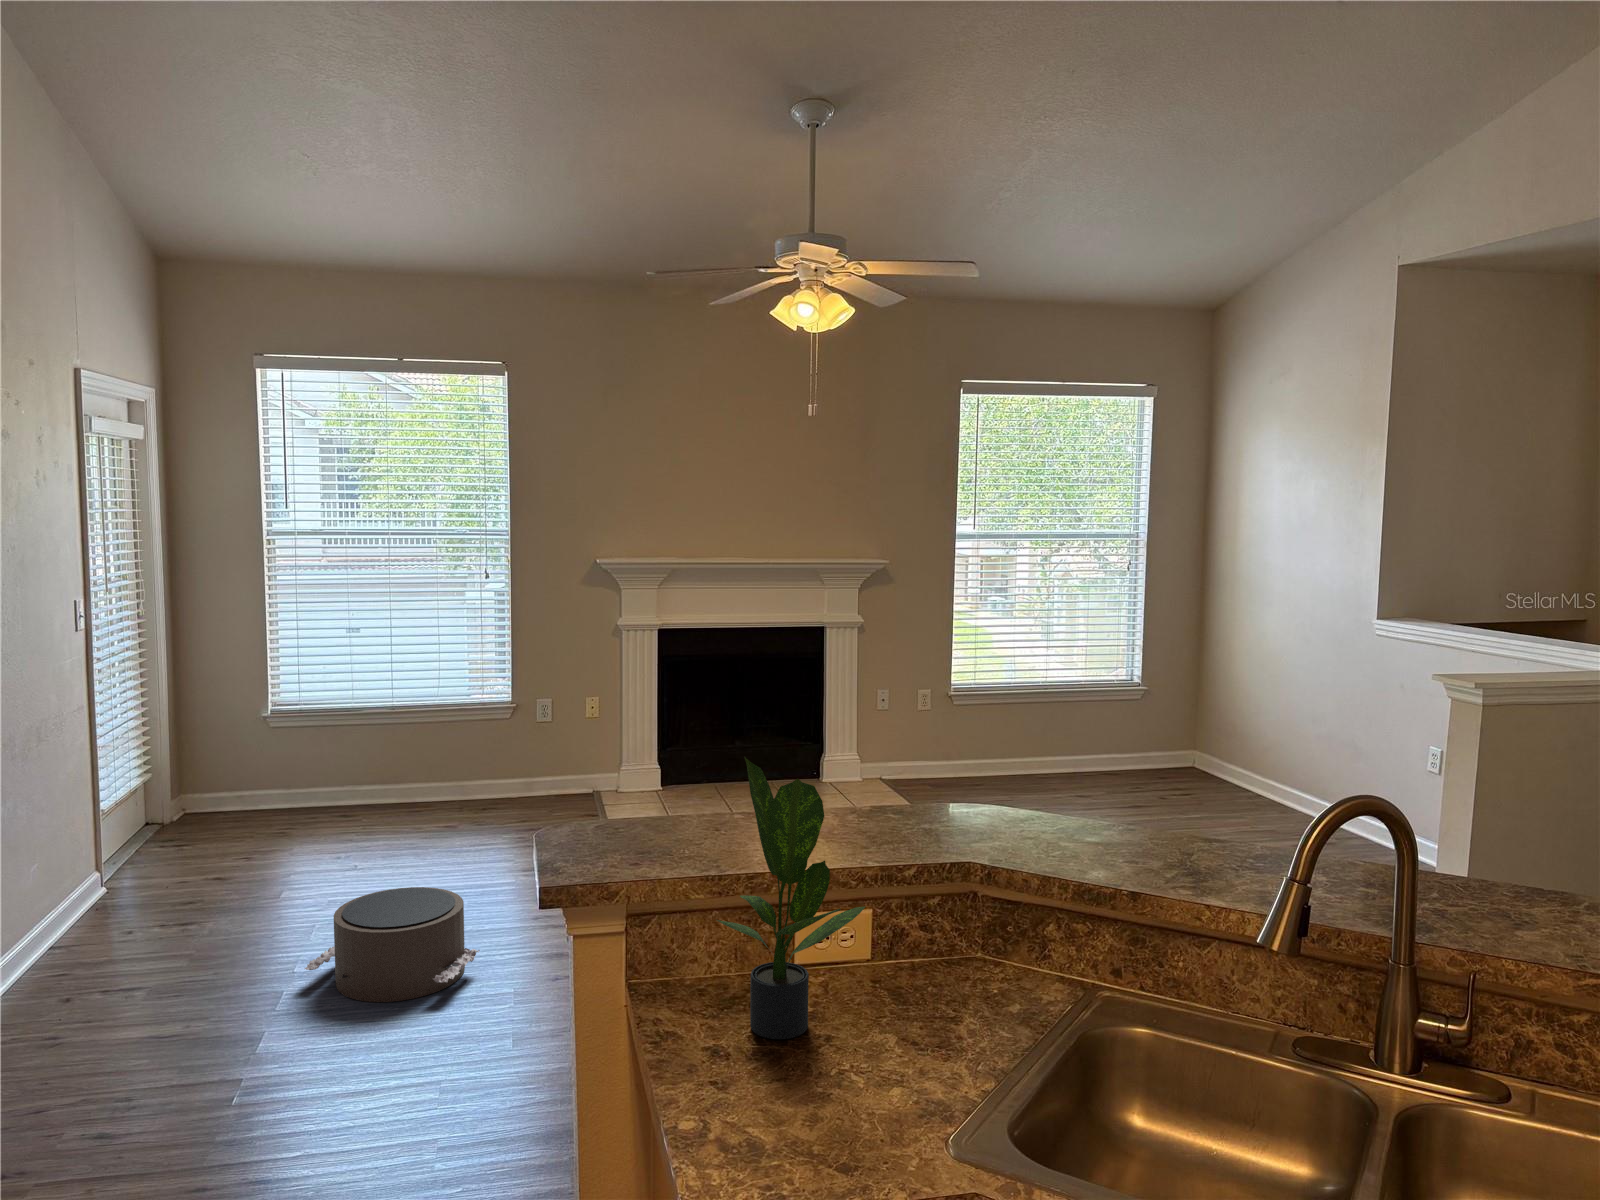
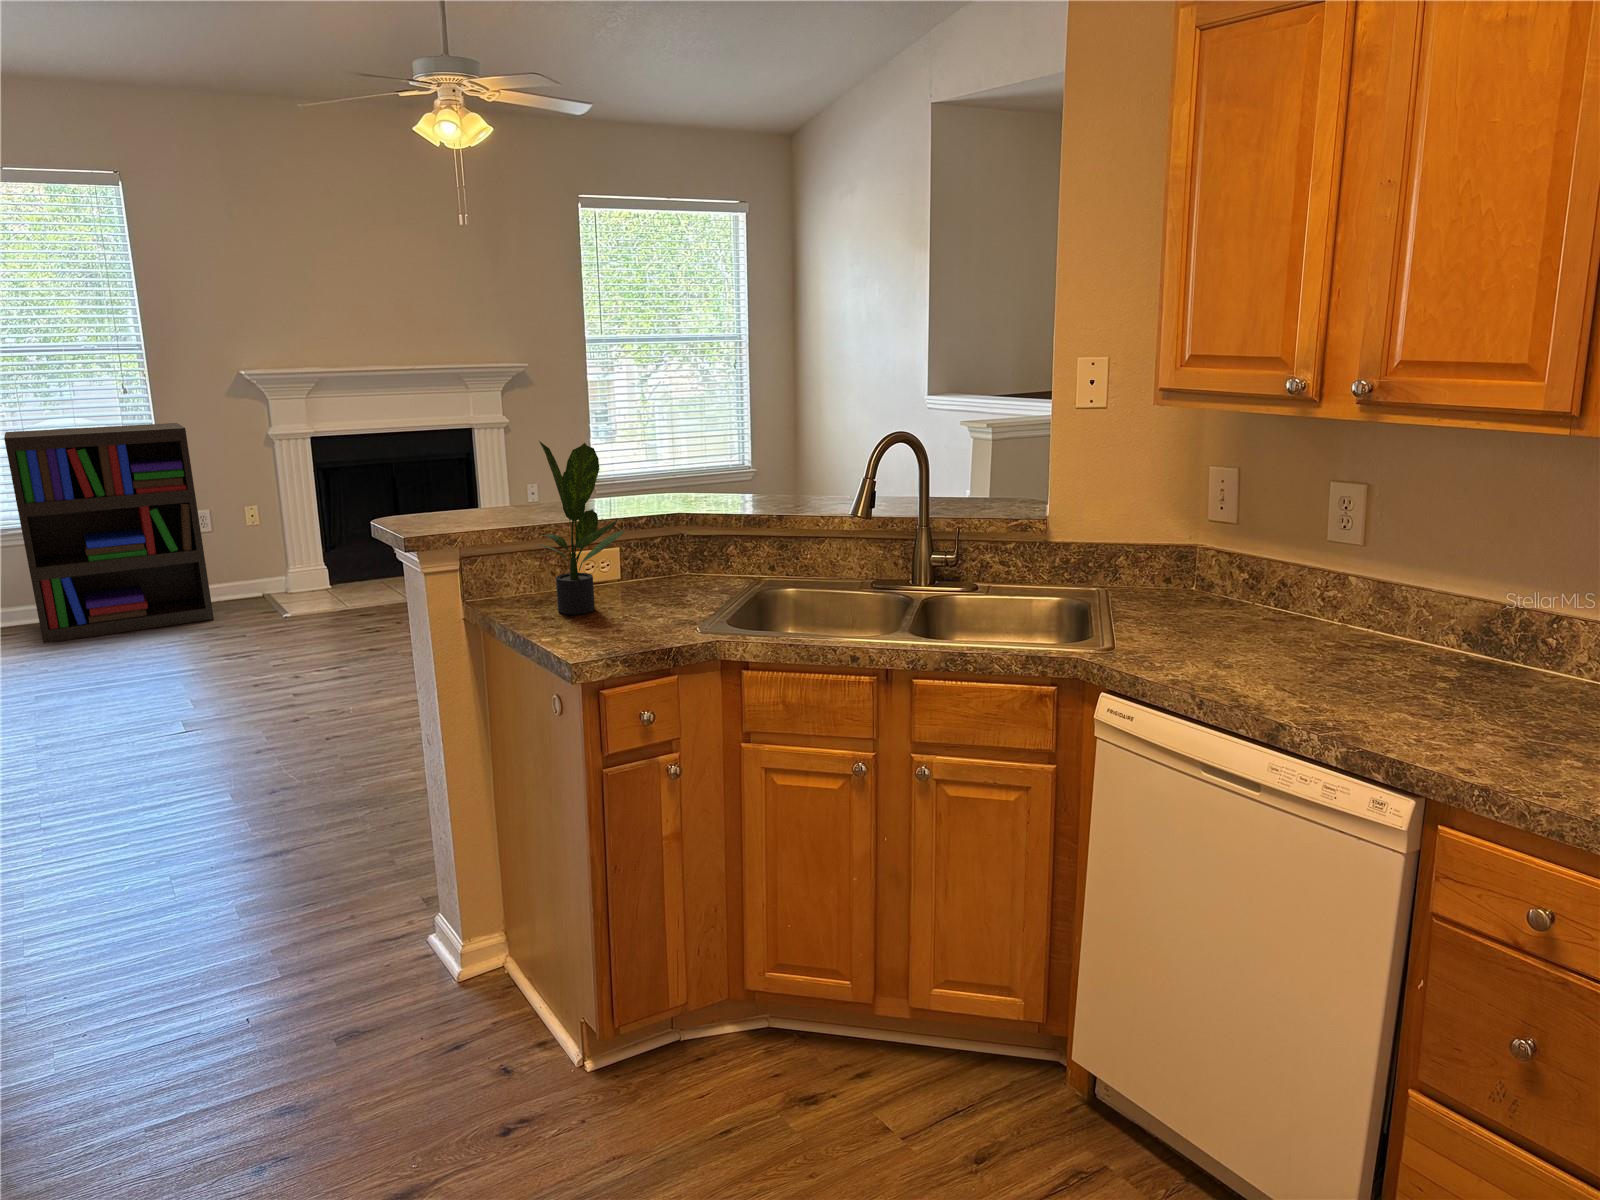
bookshelf: none [376,609,539,824] -> present [4,423,214,643]
pouf: present [305,887,480,1002] -> none [40,670,213,767]

